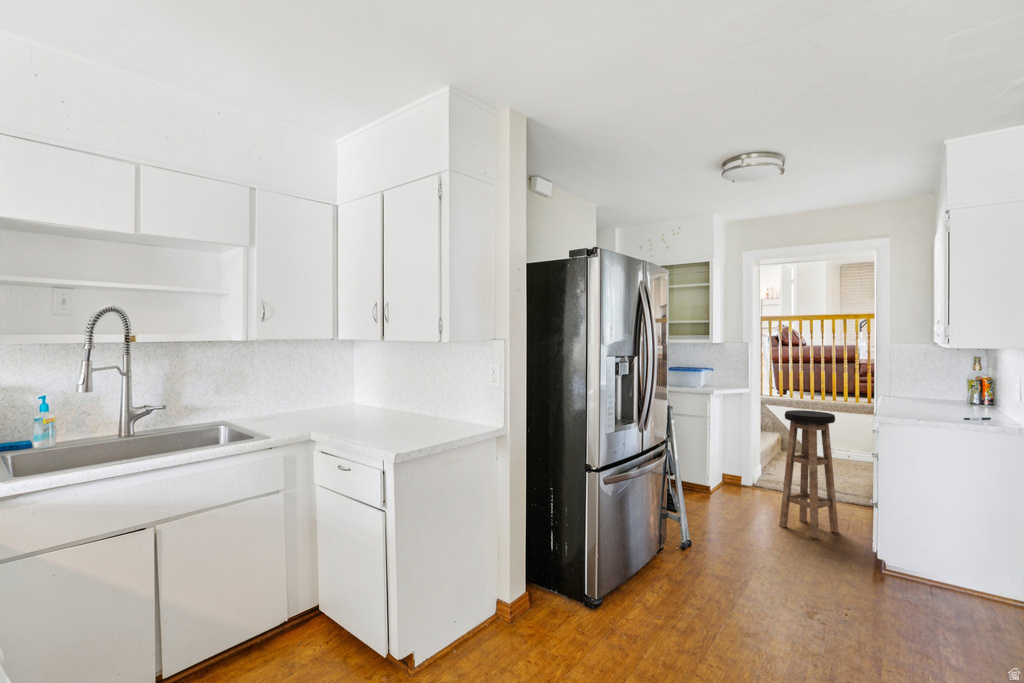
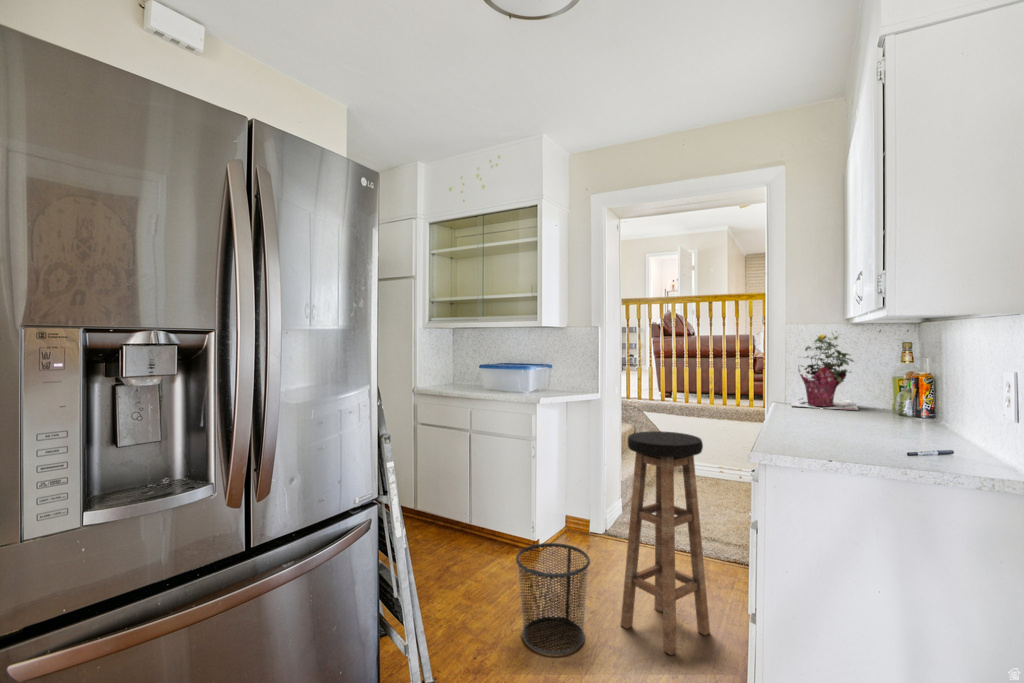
potted plant: none [894,349,943,401] -> present [791,335,859,410]
trash can: none [715,475,763,534] -> present [516,543,590,655]

